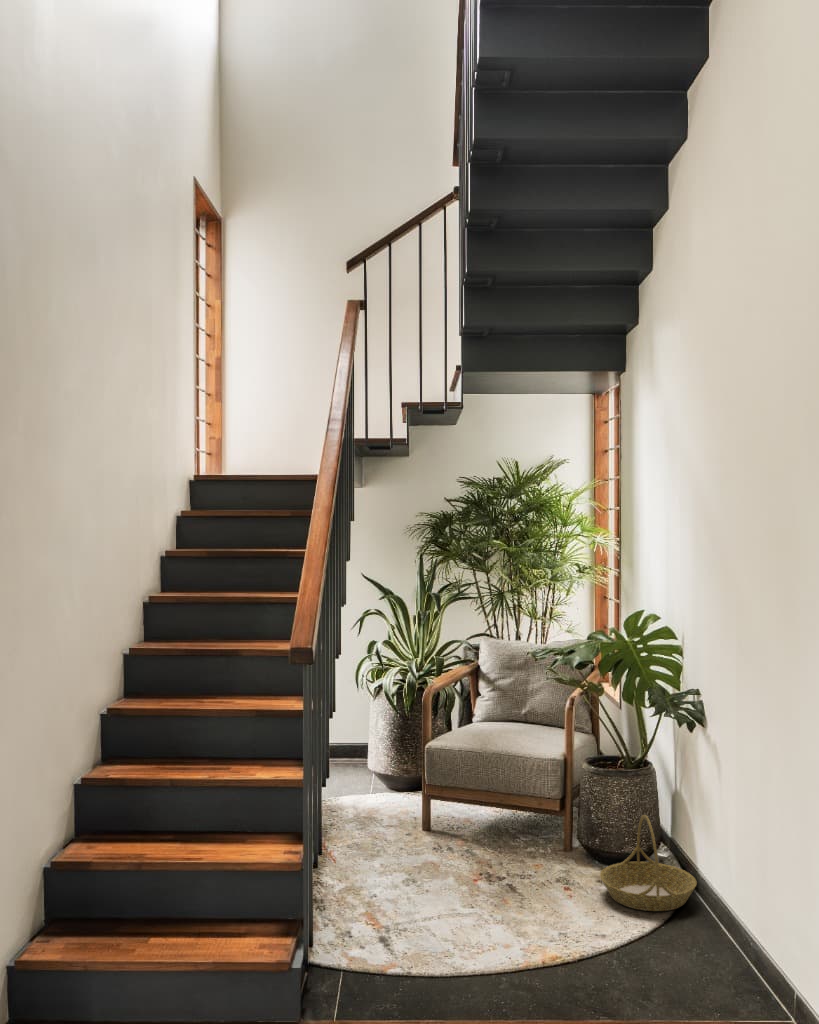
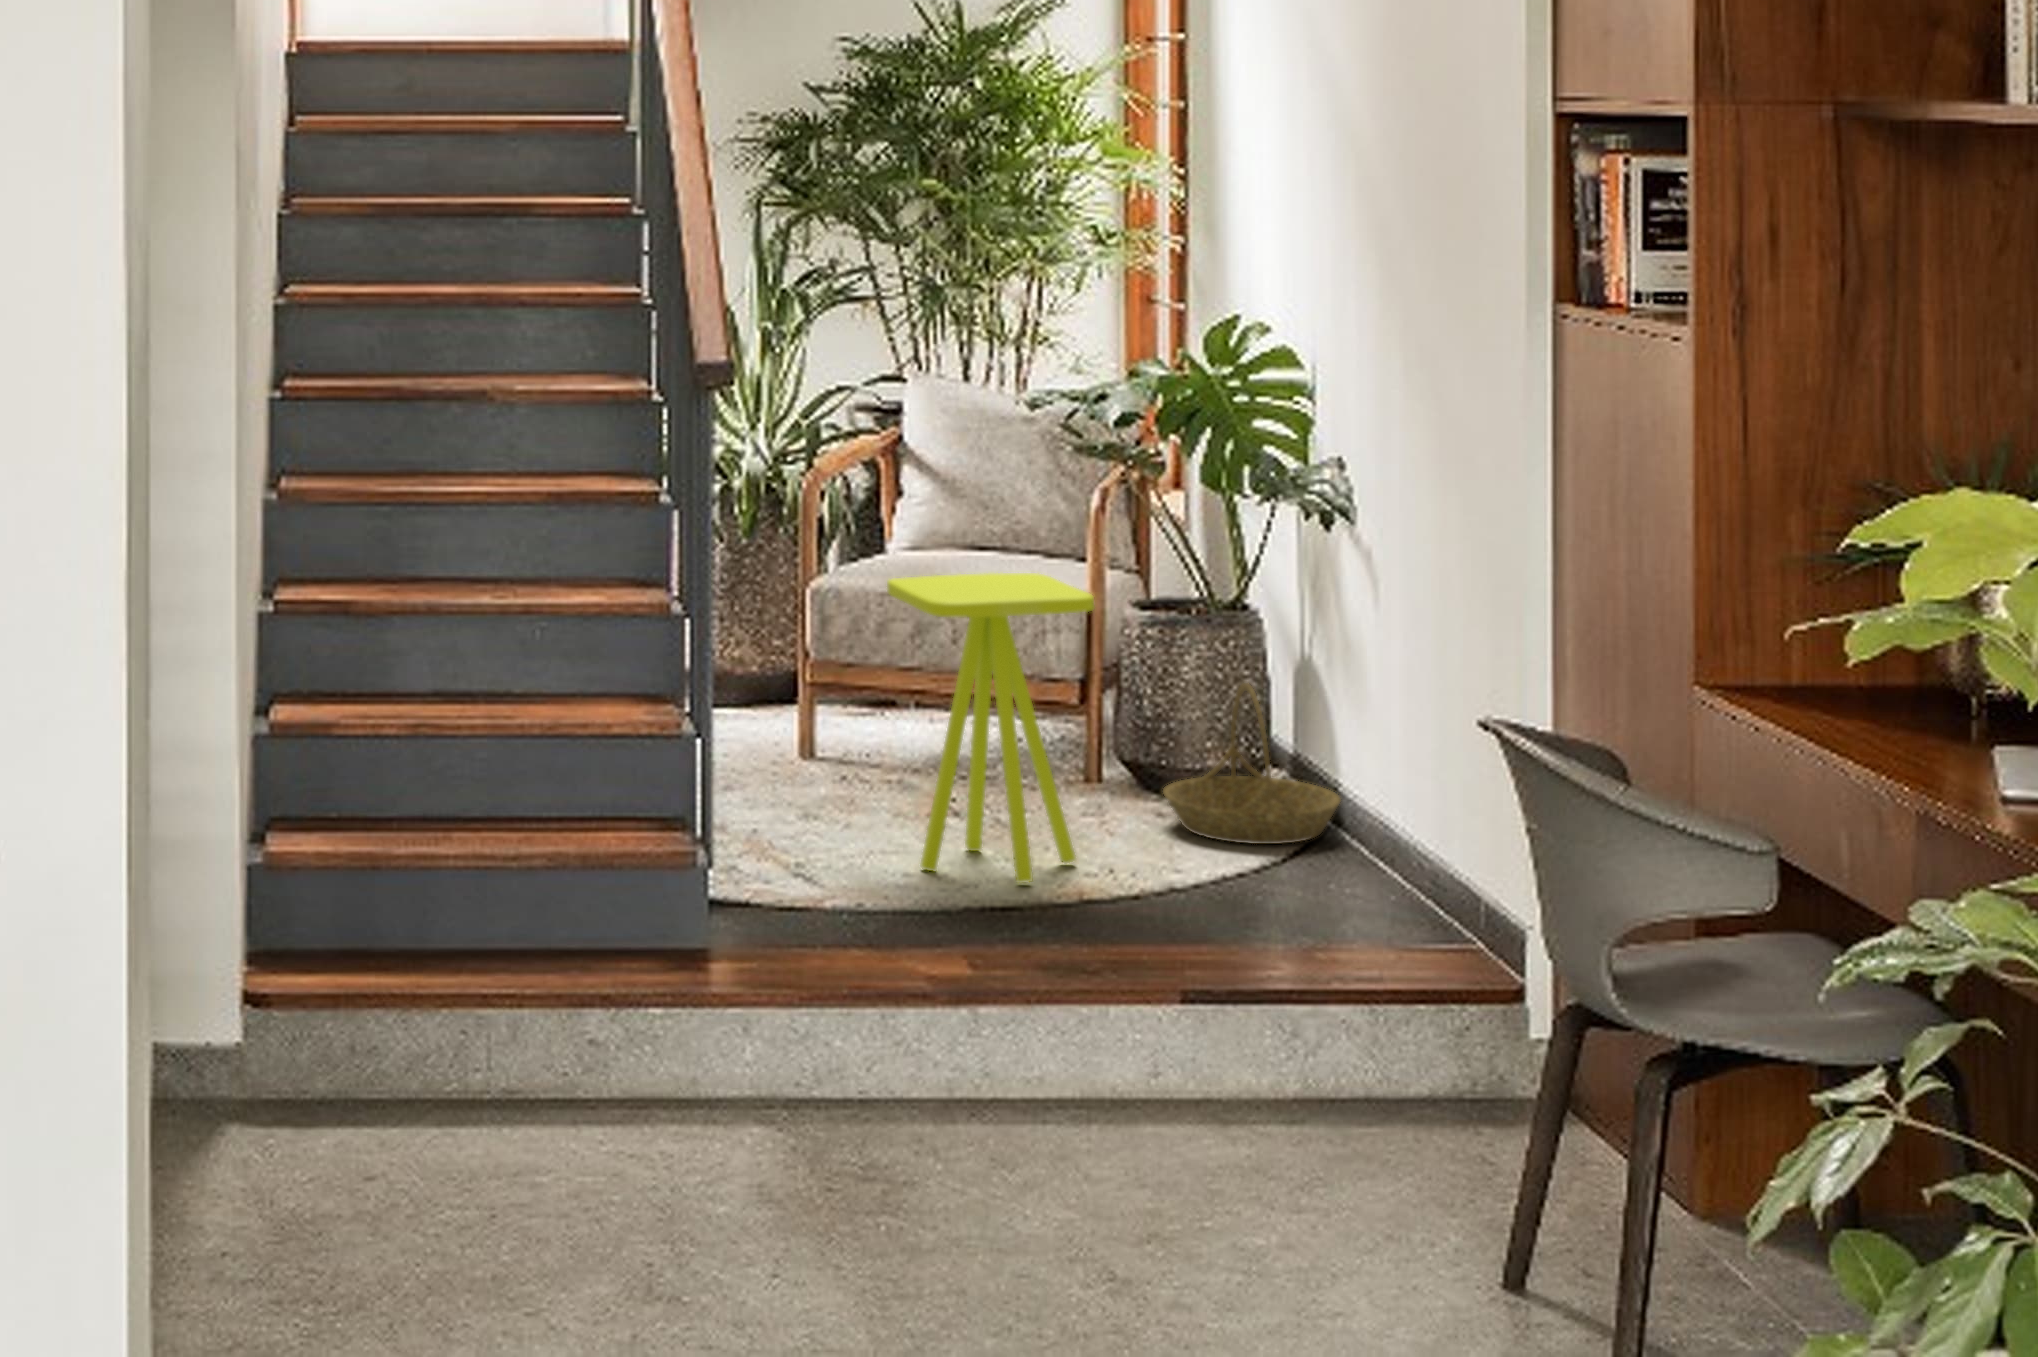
side table: none [444,759,559,953] -> present [887,573,1094,883]

